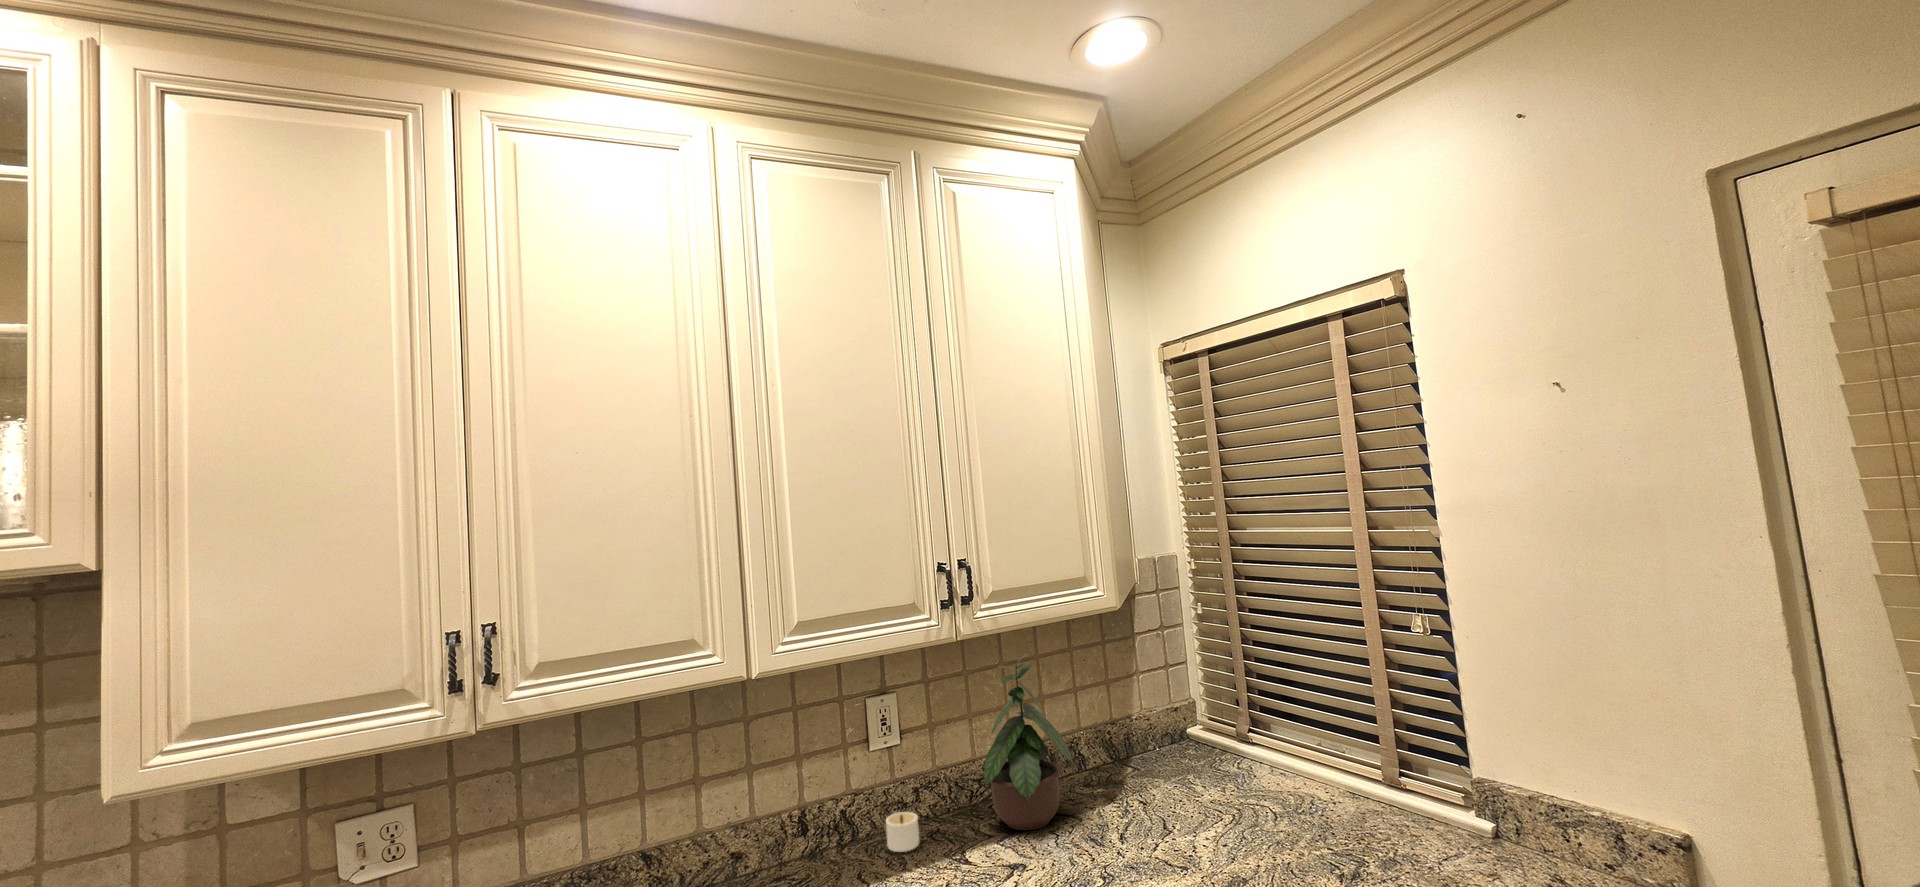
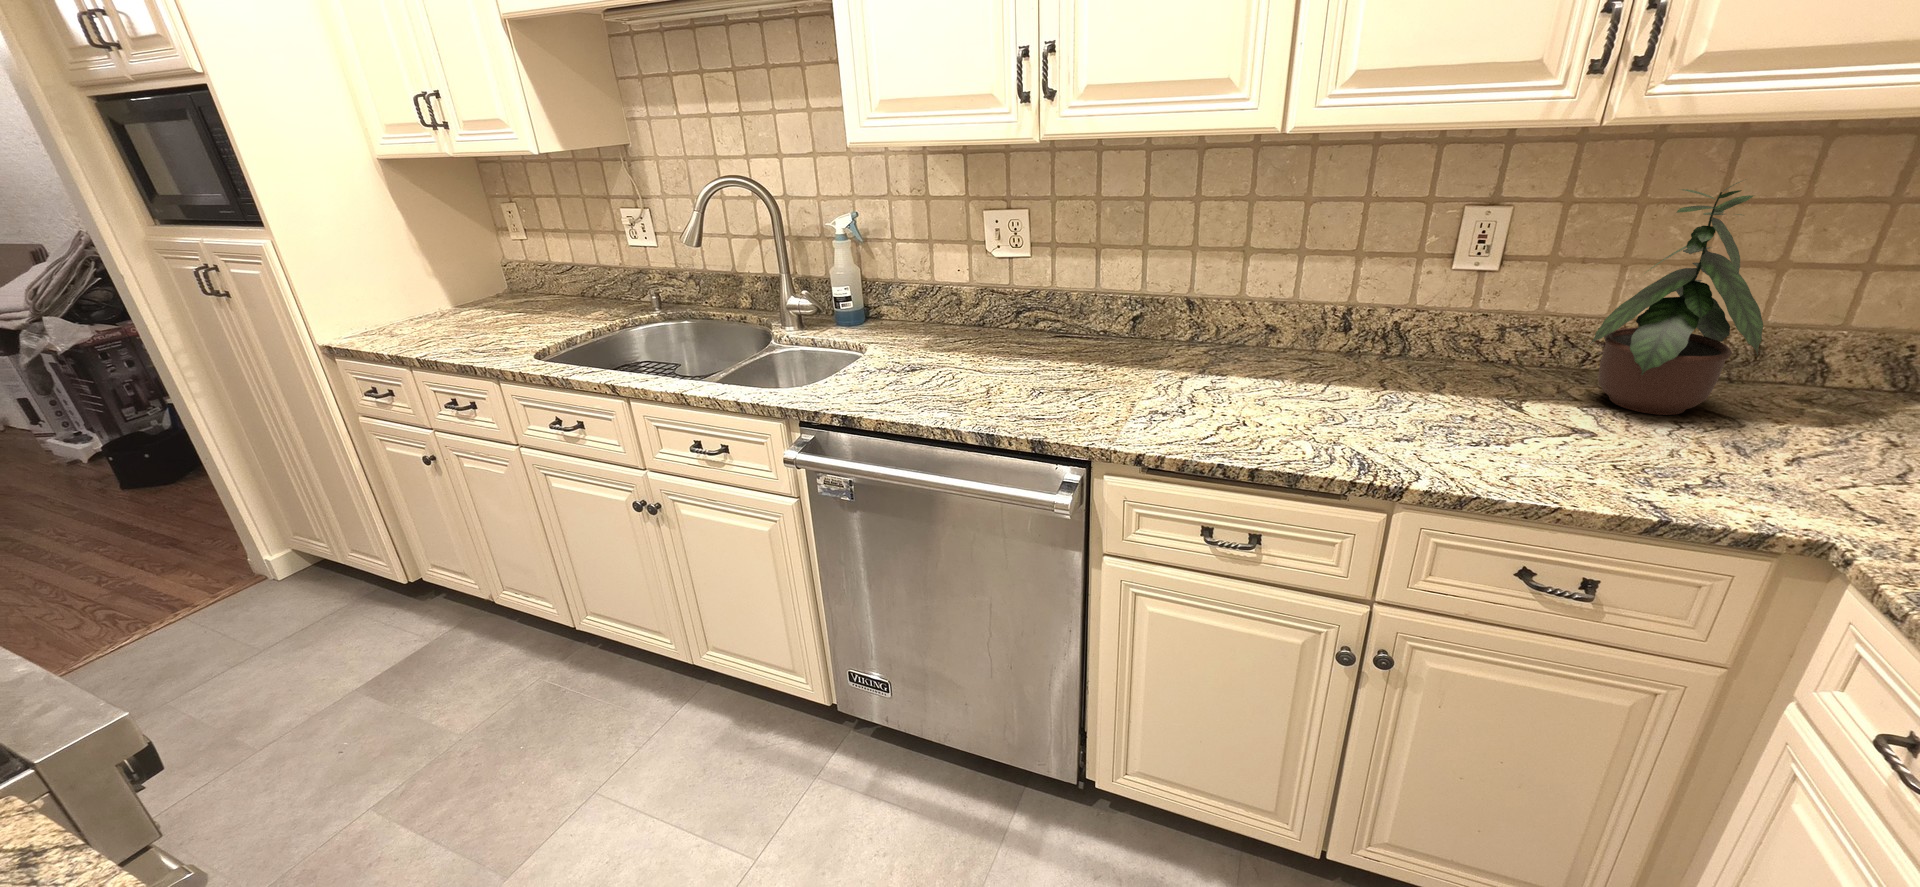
candle: present [886,812,919,852] -> none [1434,341,1498,382]

